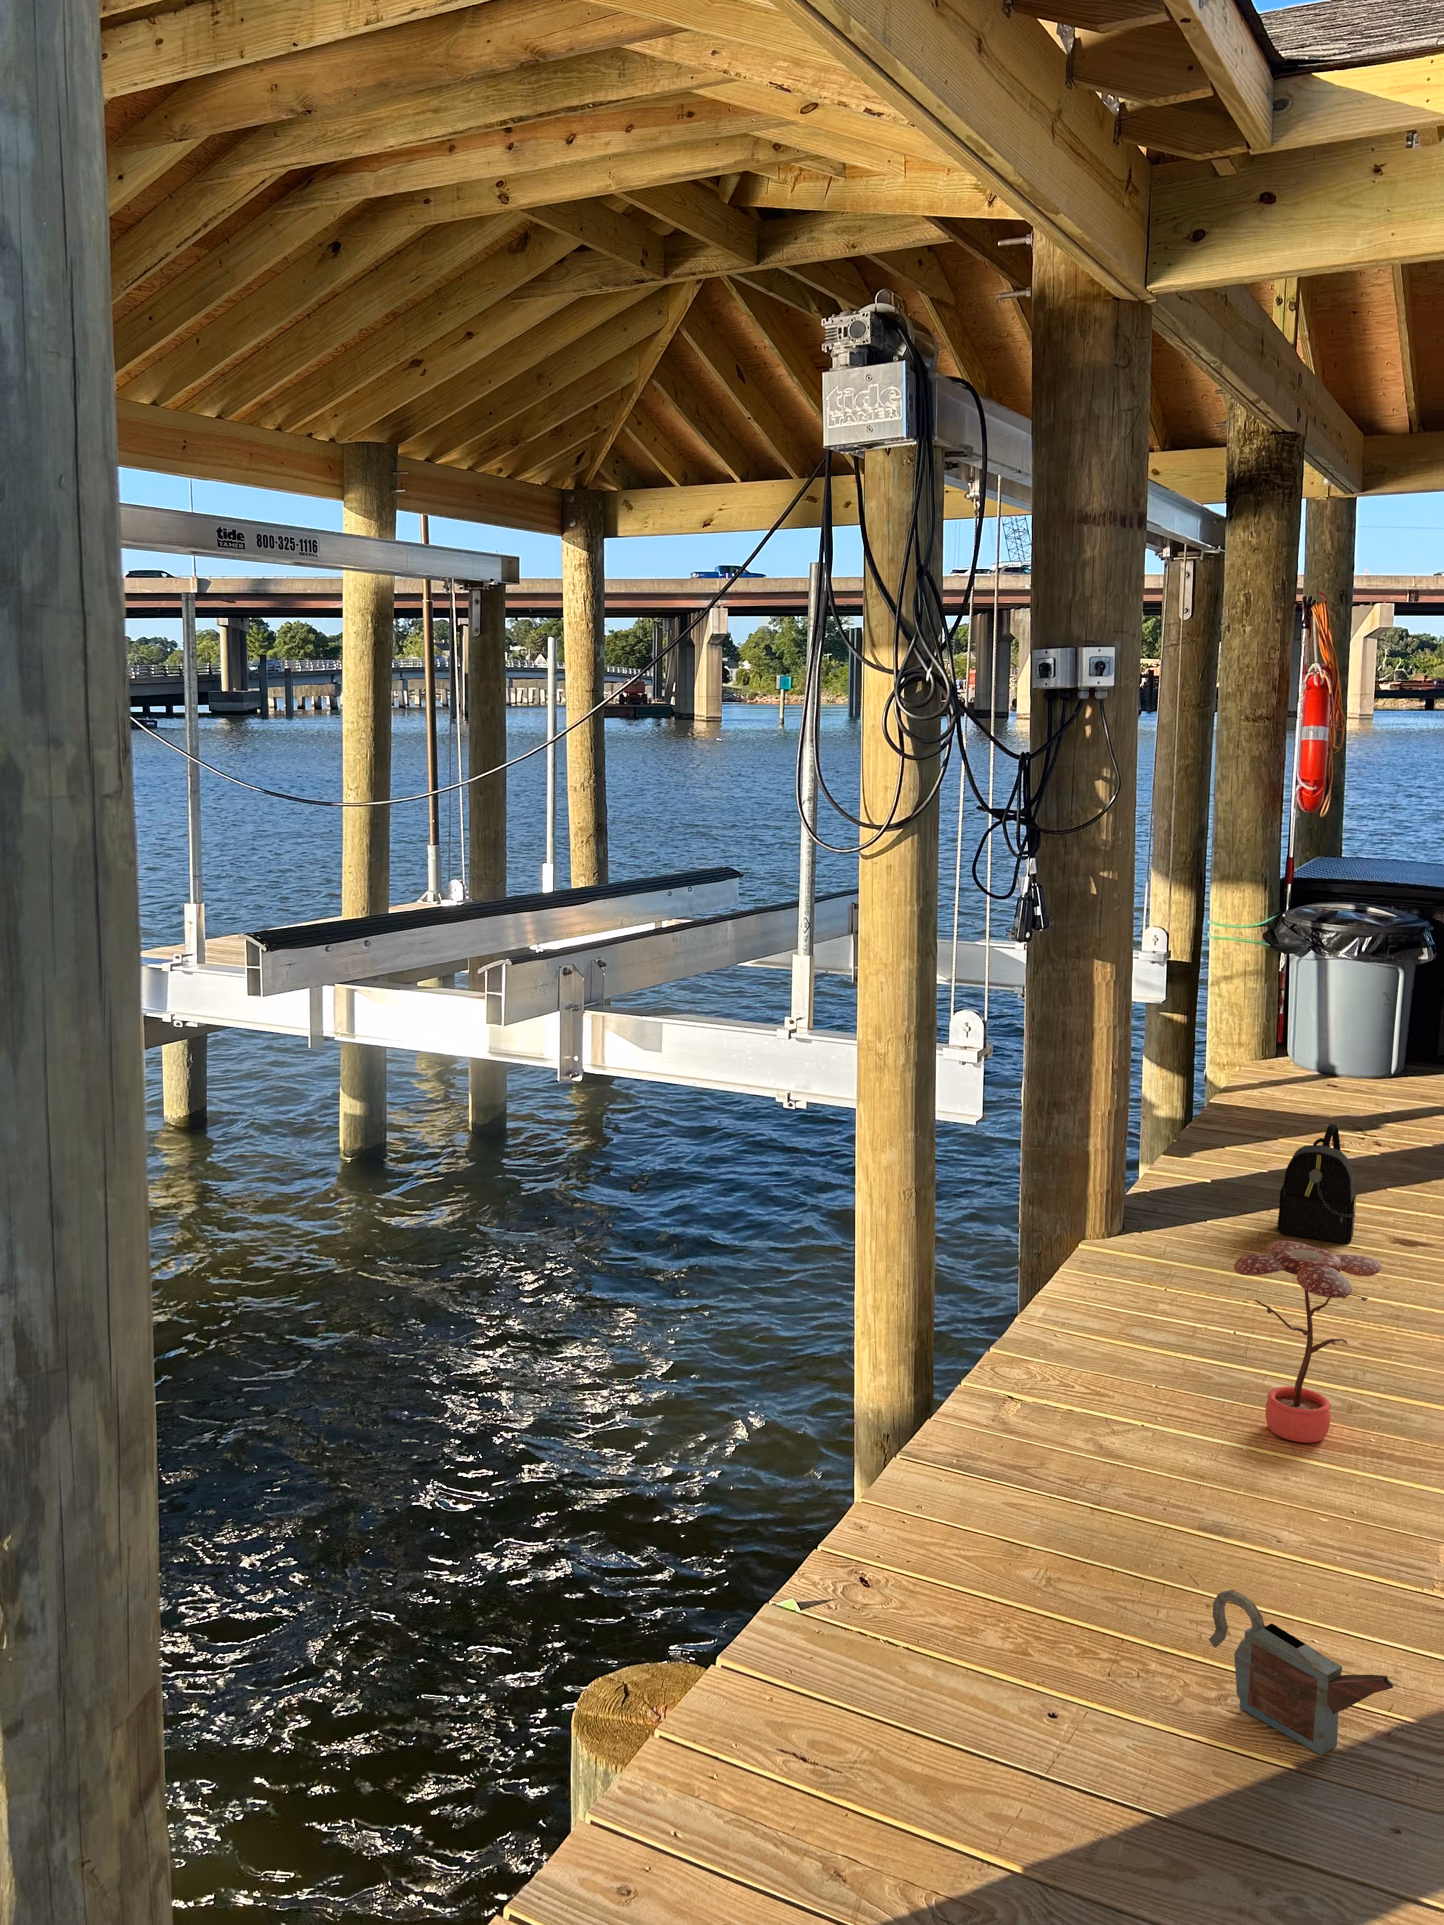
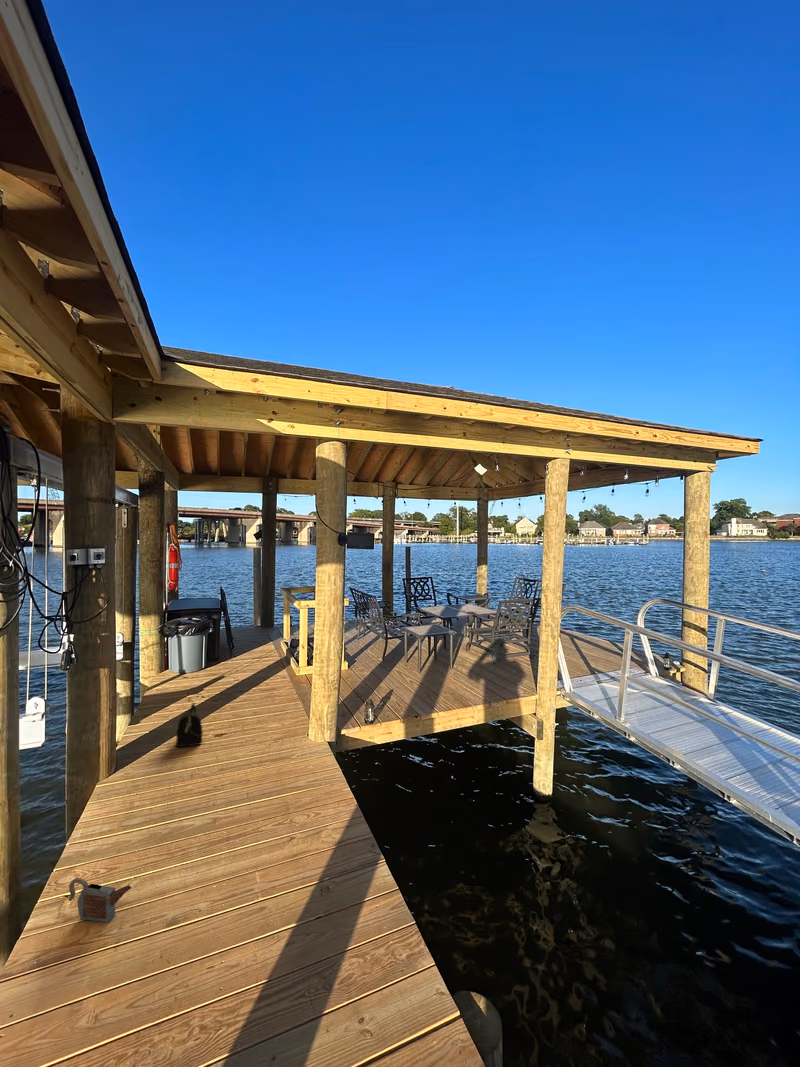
potted plant: present [1234,1241,1382,1443] -> none [171,768,224,850]
watering can: present [1209,1590,1394,1755] -> present [68,878,131,922]

